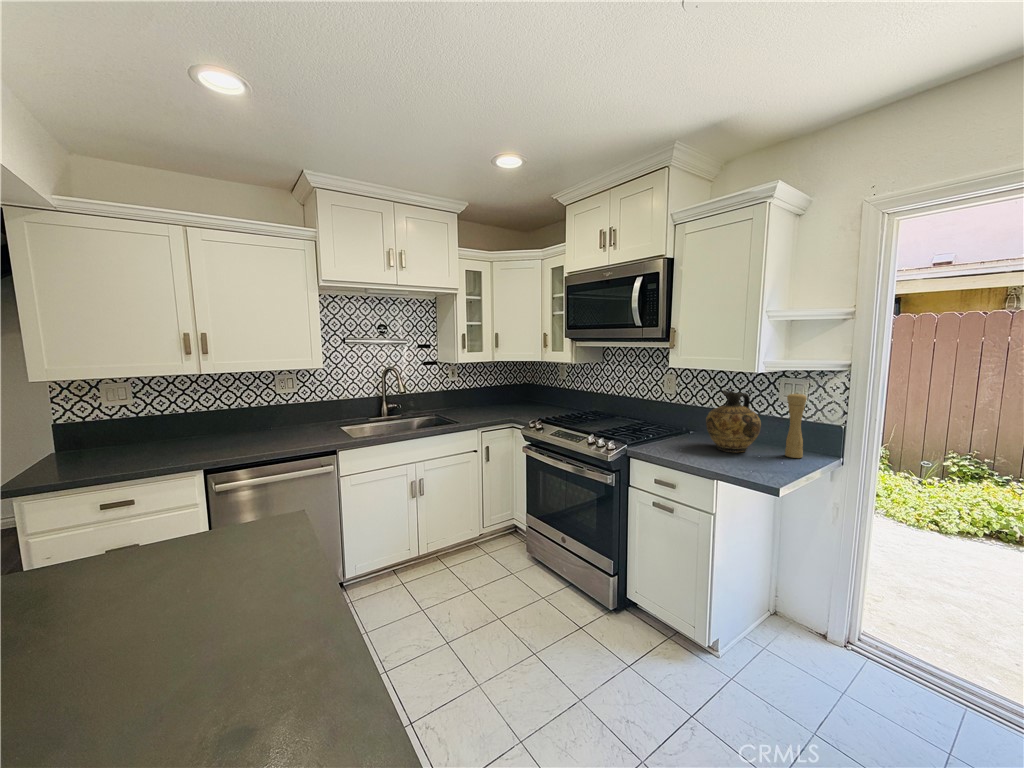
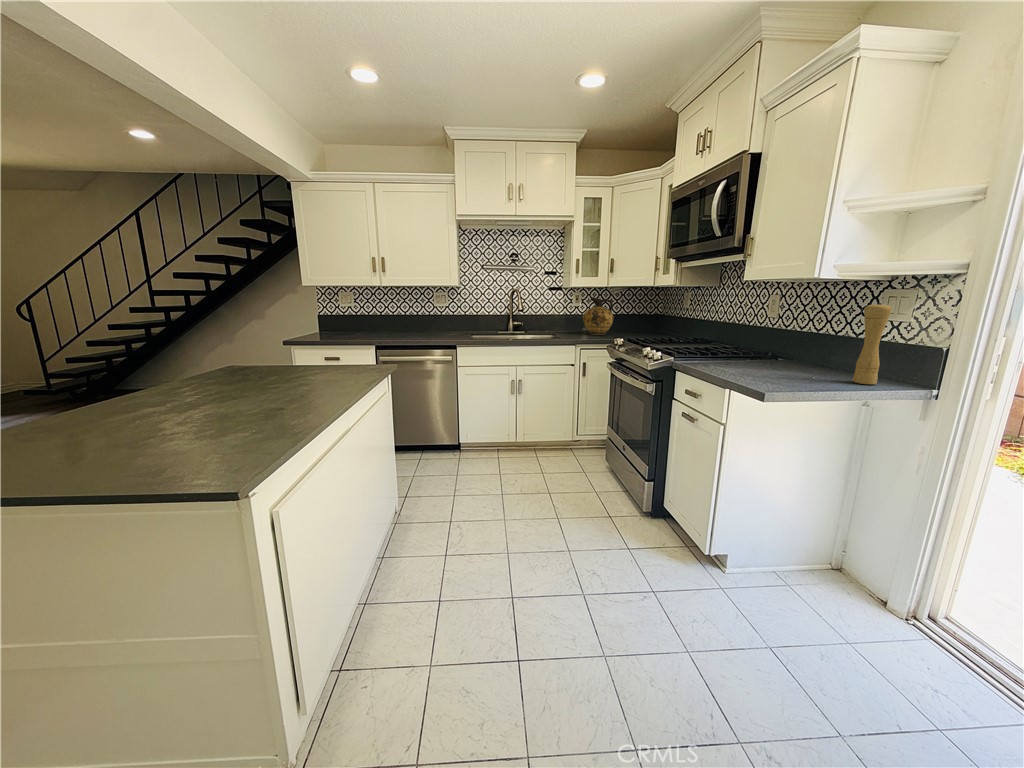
ceramic jug: present [706,390,761,452] -> present [583,297,613,335]

